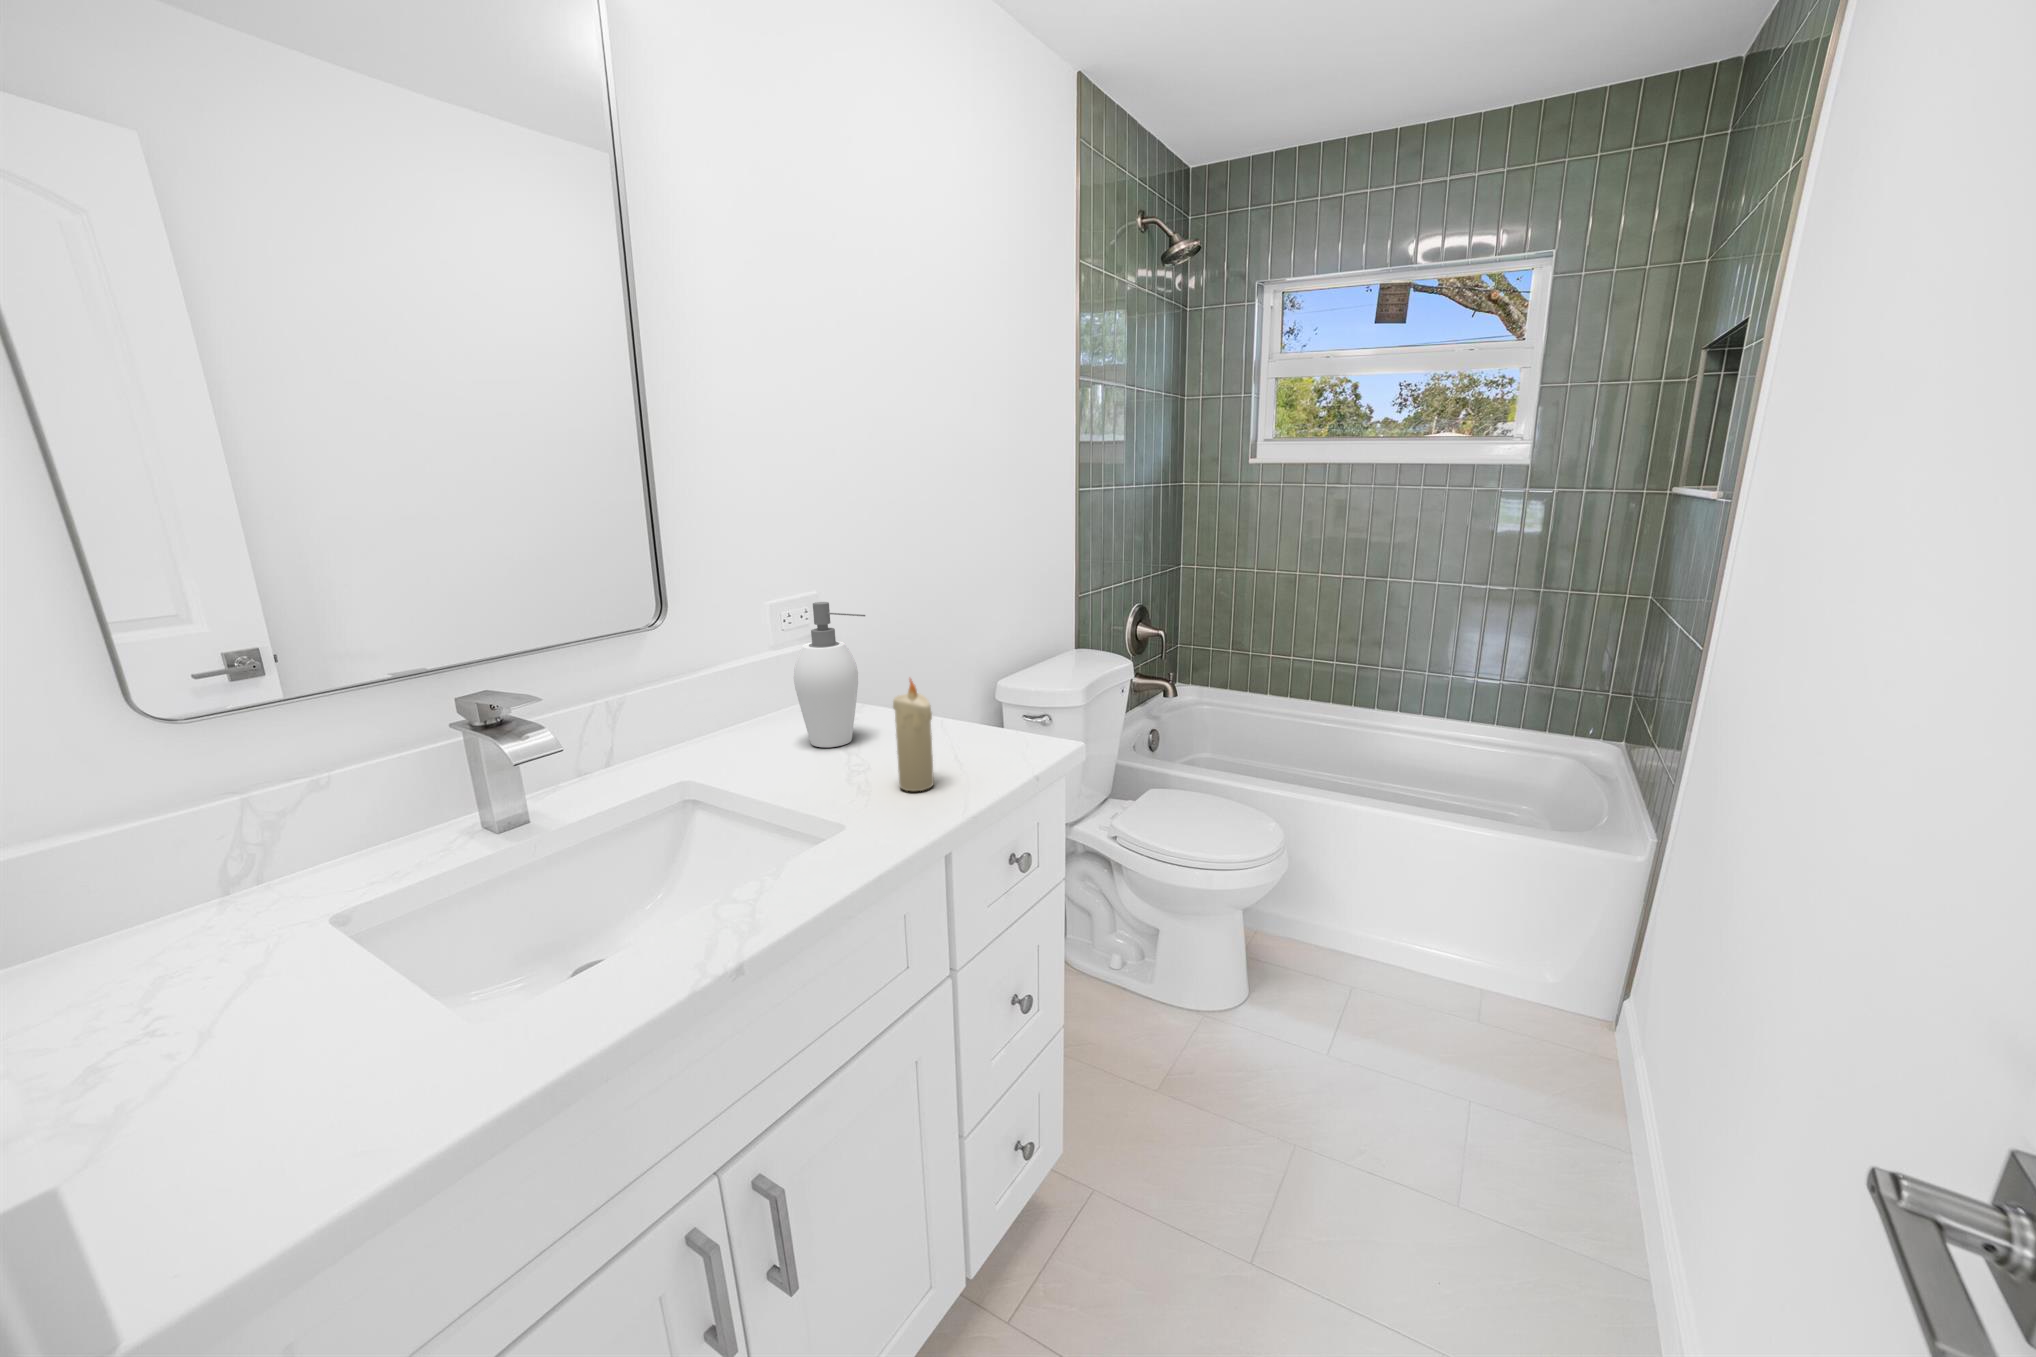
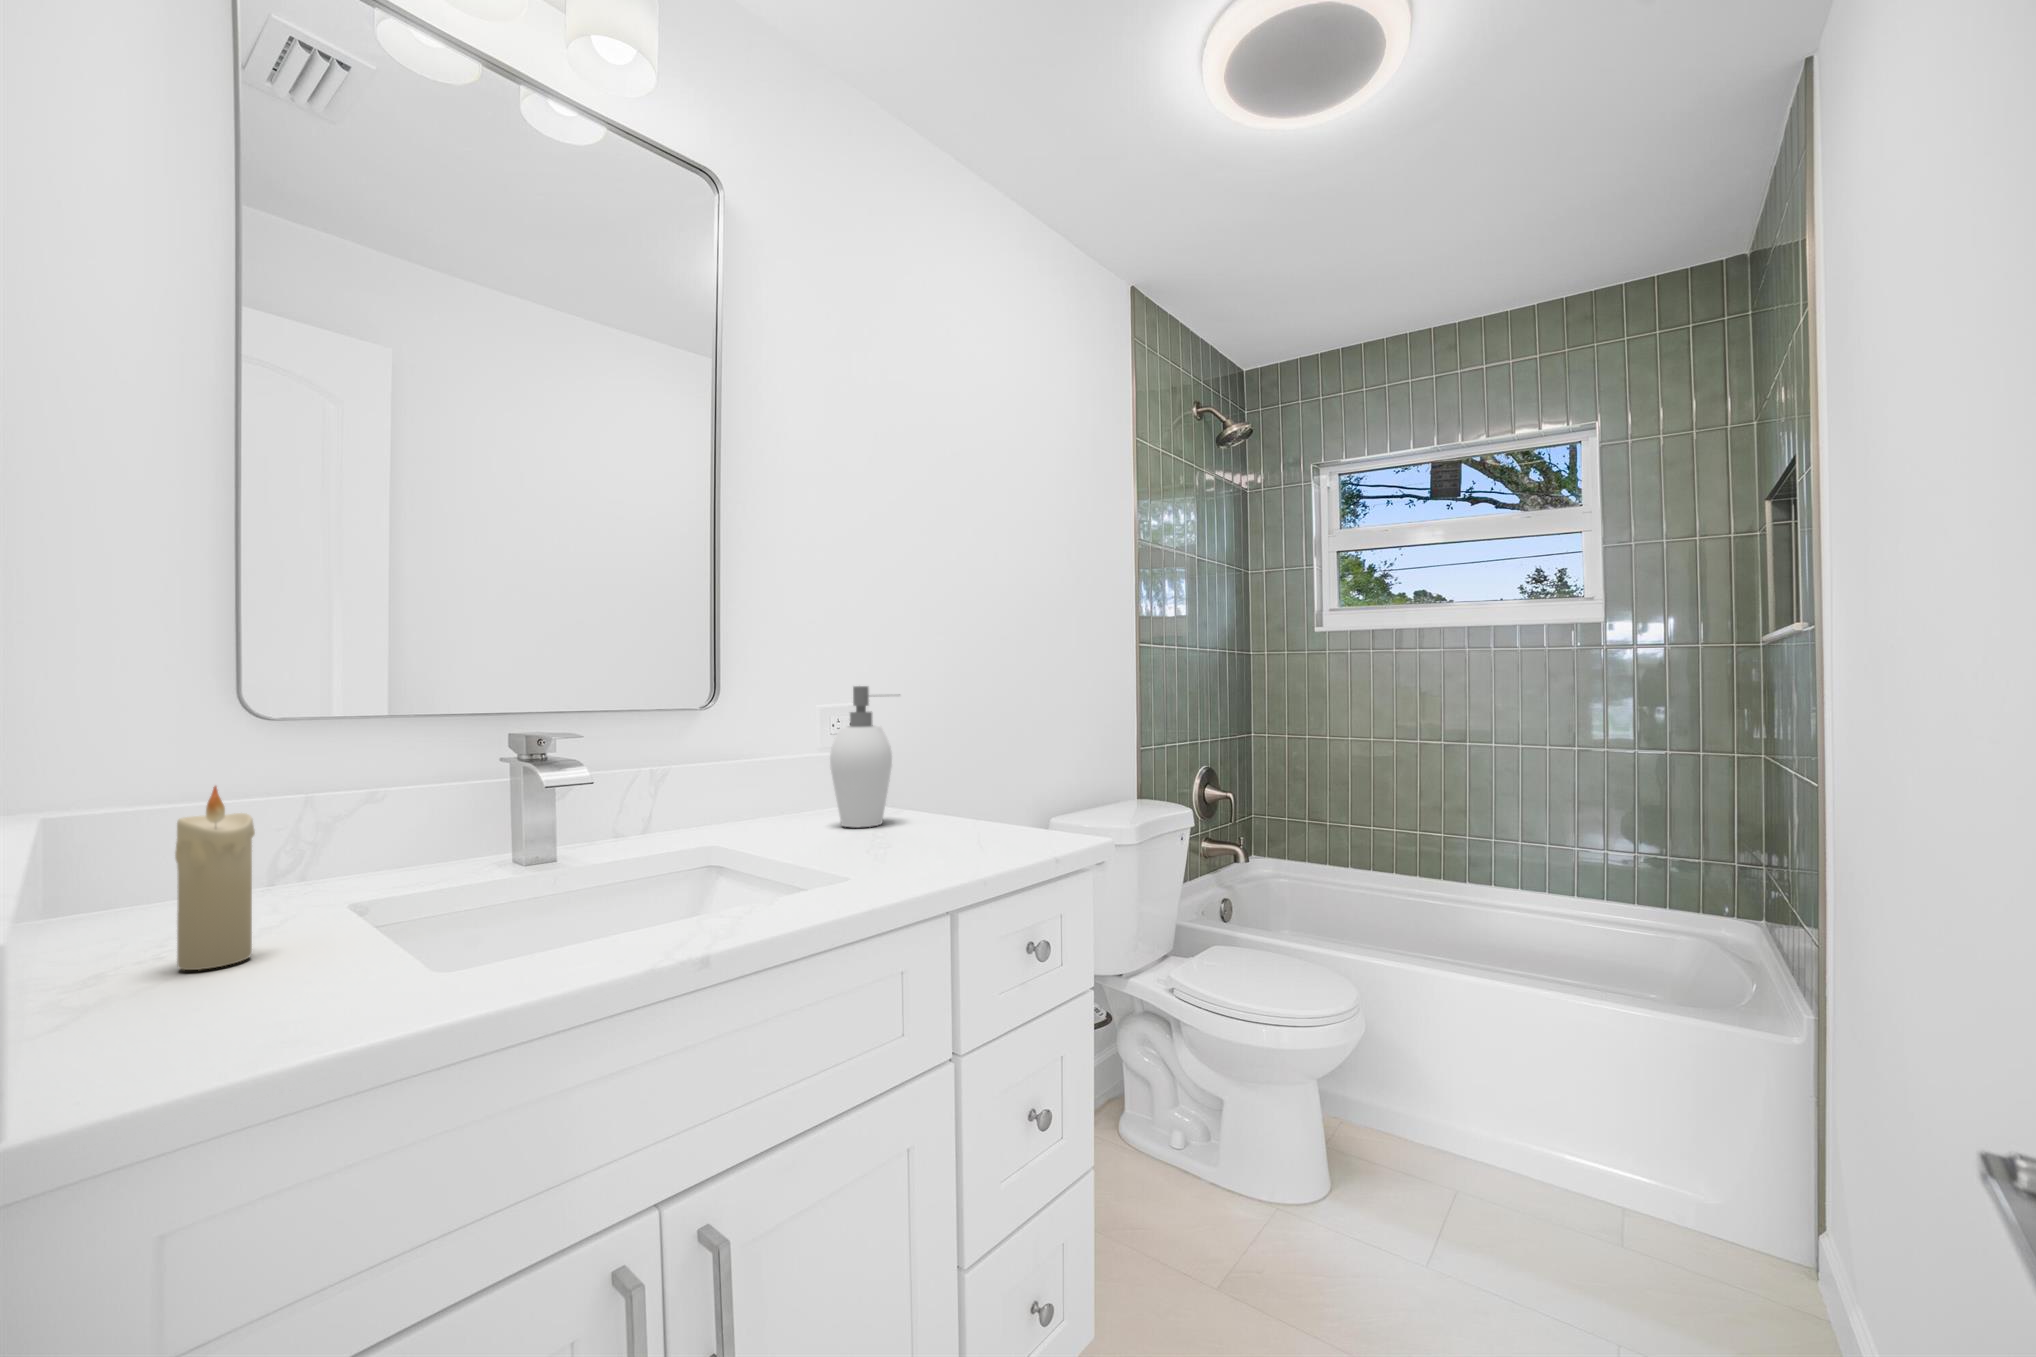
candle: present [893,679,934,791] -> present [175,786,255,970]

